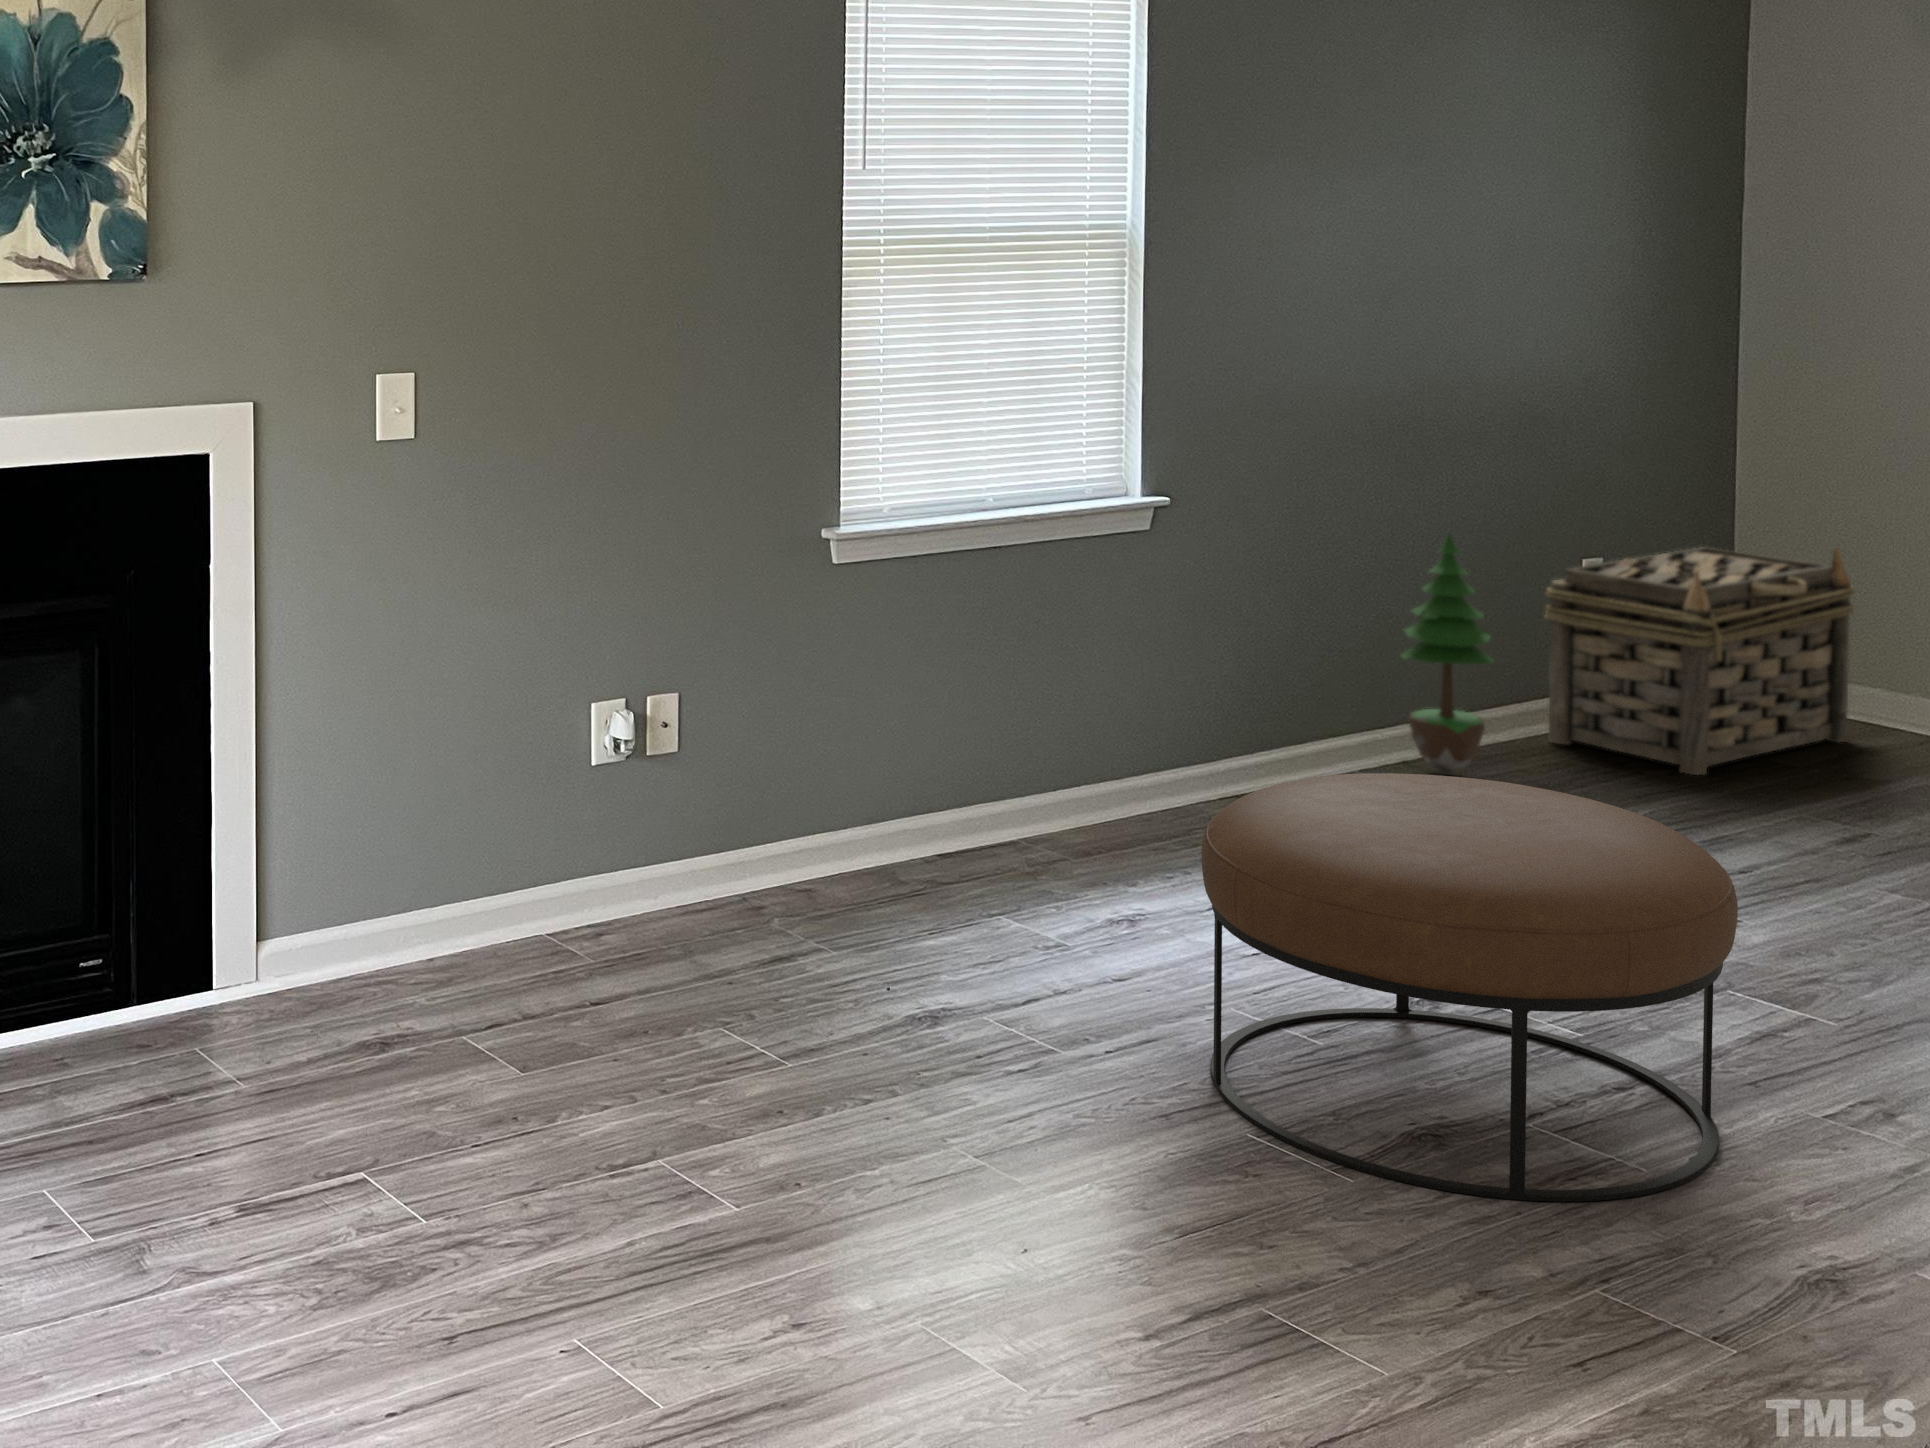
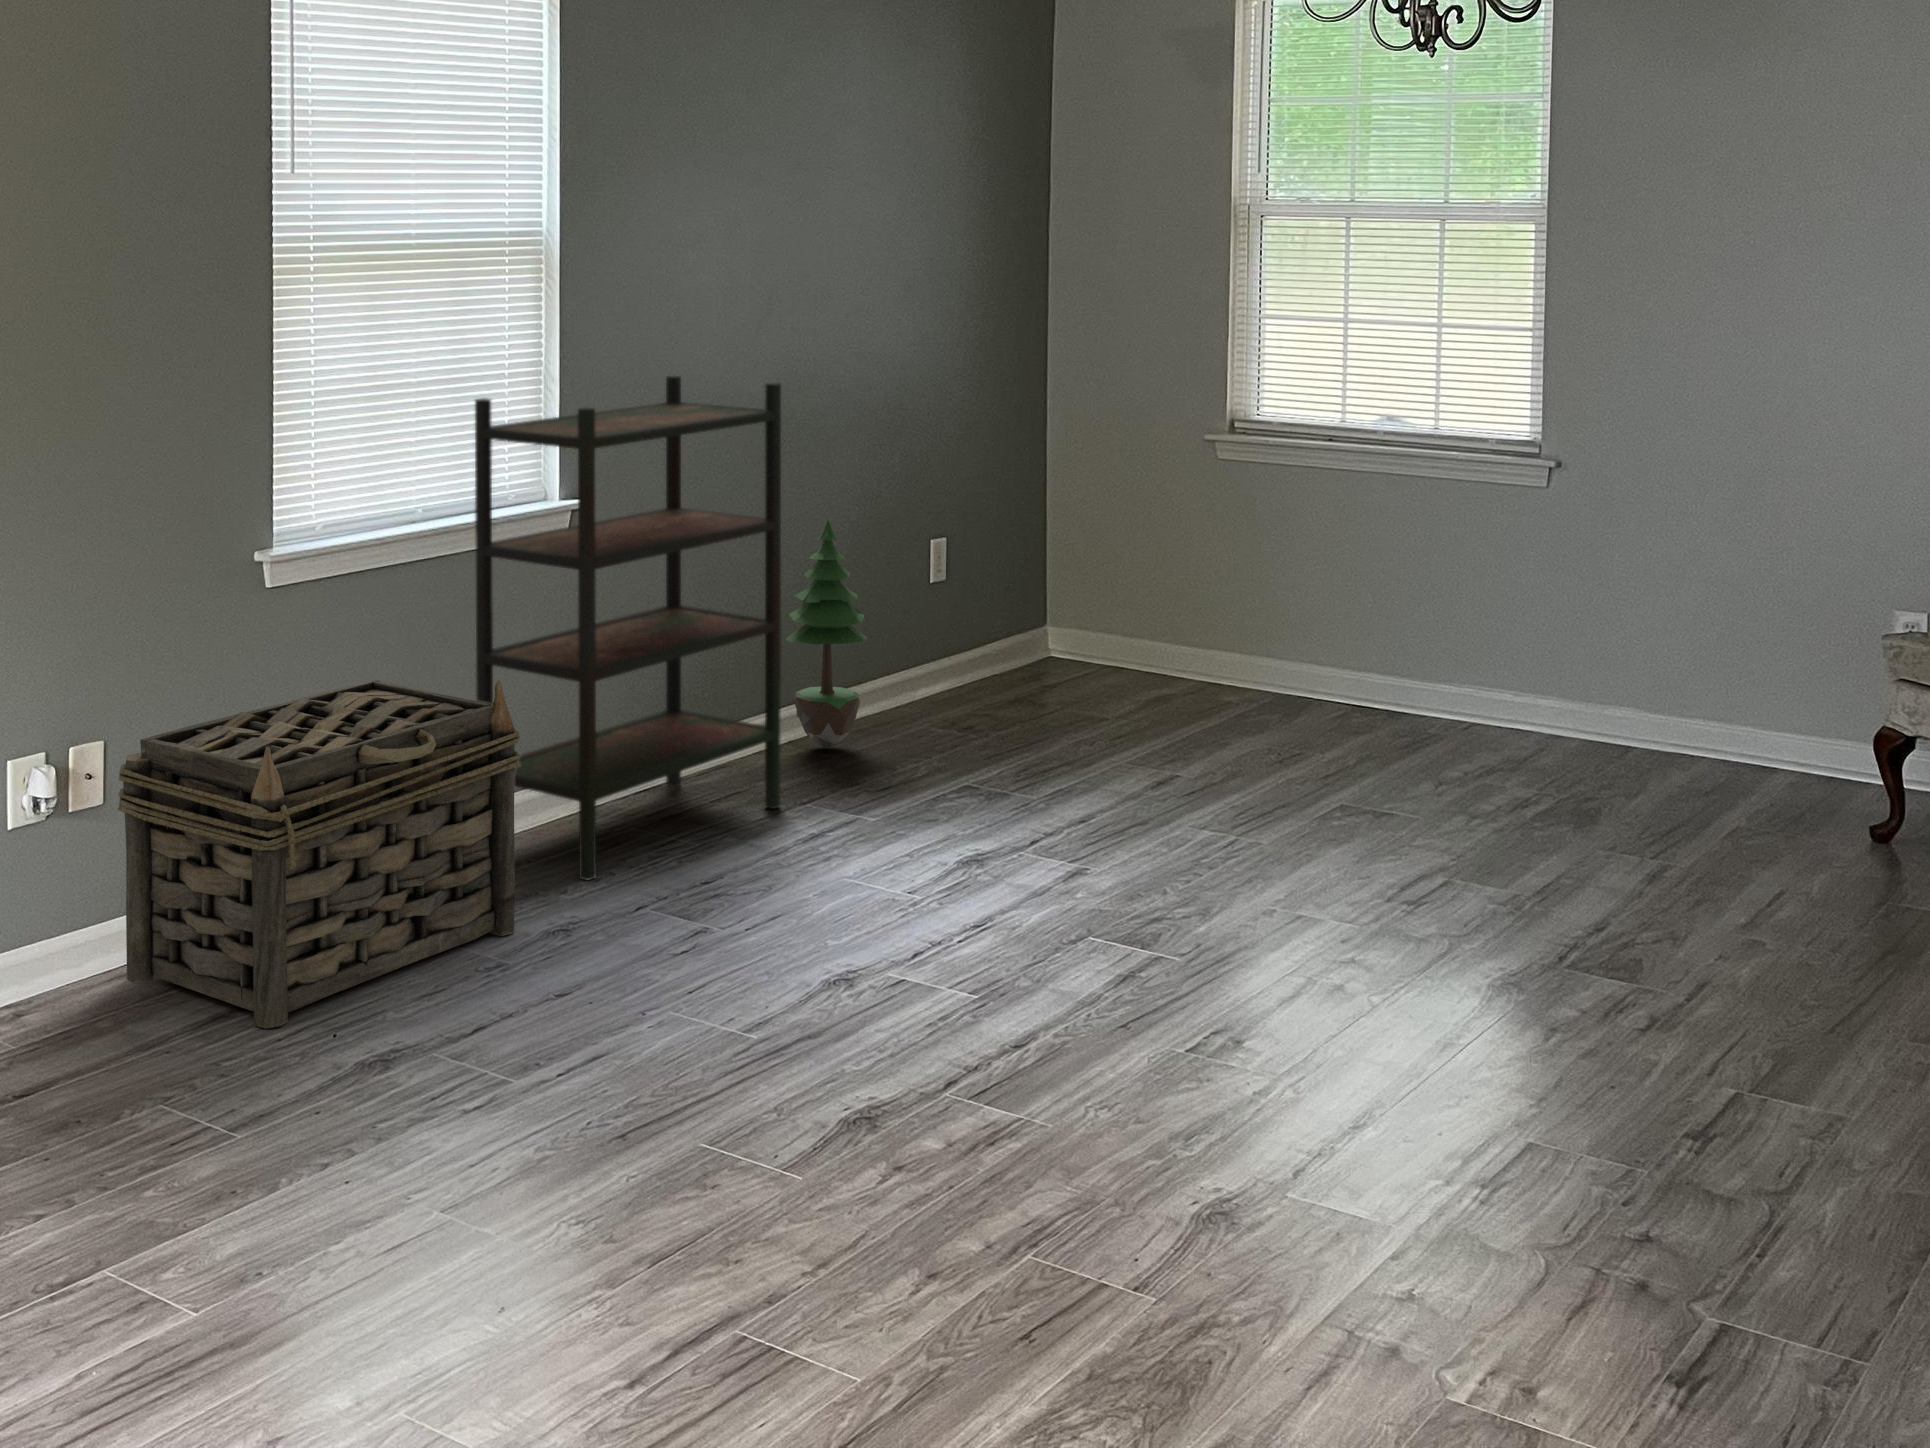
bookshelf: none [1049,374,1388,879] -> present [475,376,781,880]
basket: present [1545,547,1854,775] -> present [118,680,521,1028]
ottoman: present [1202,773,1738,1201] -> none [648,764,1121,1176]

